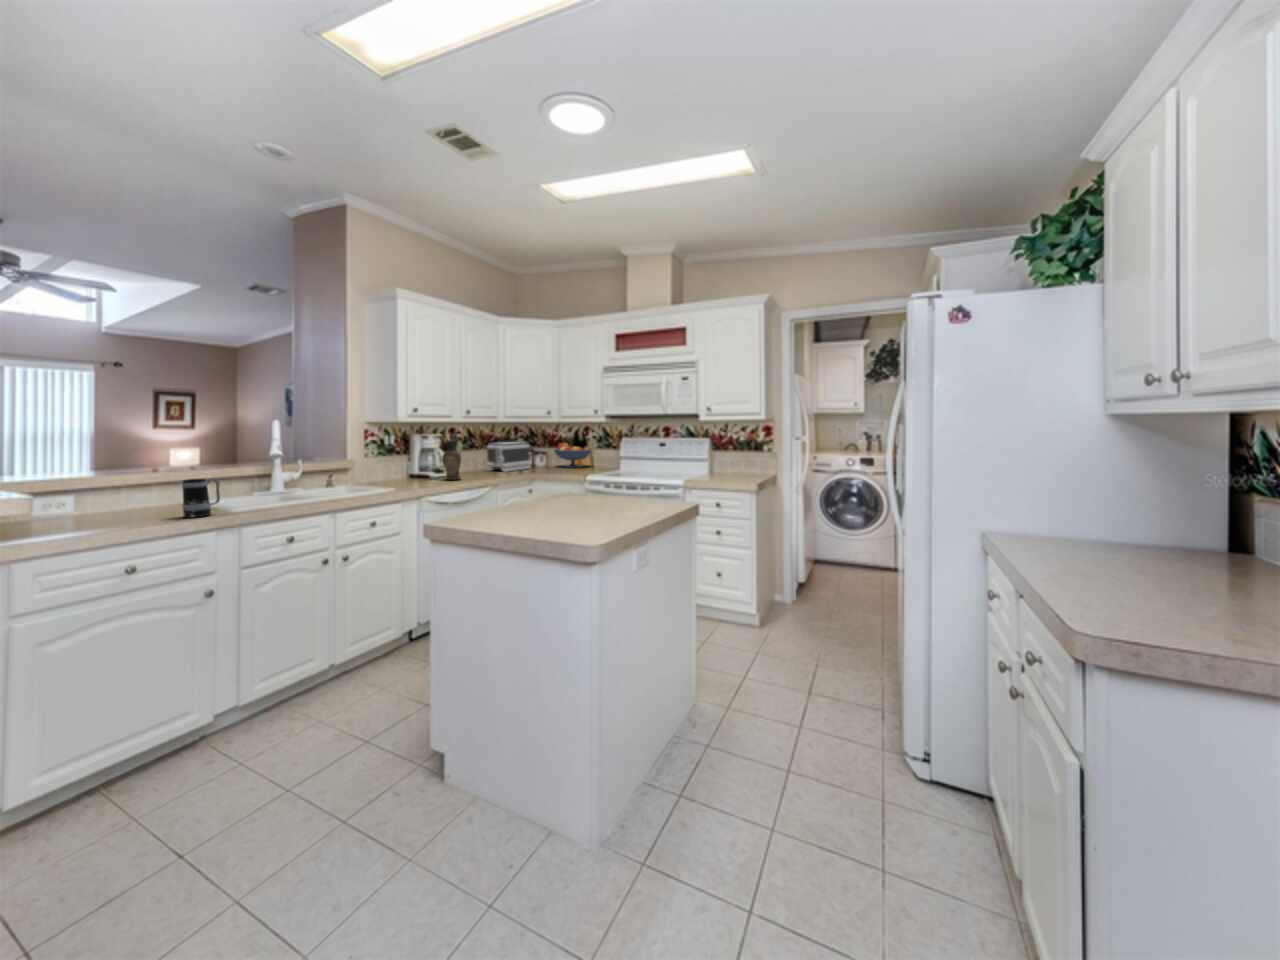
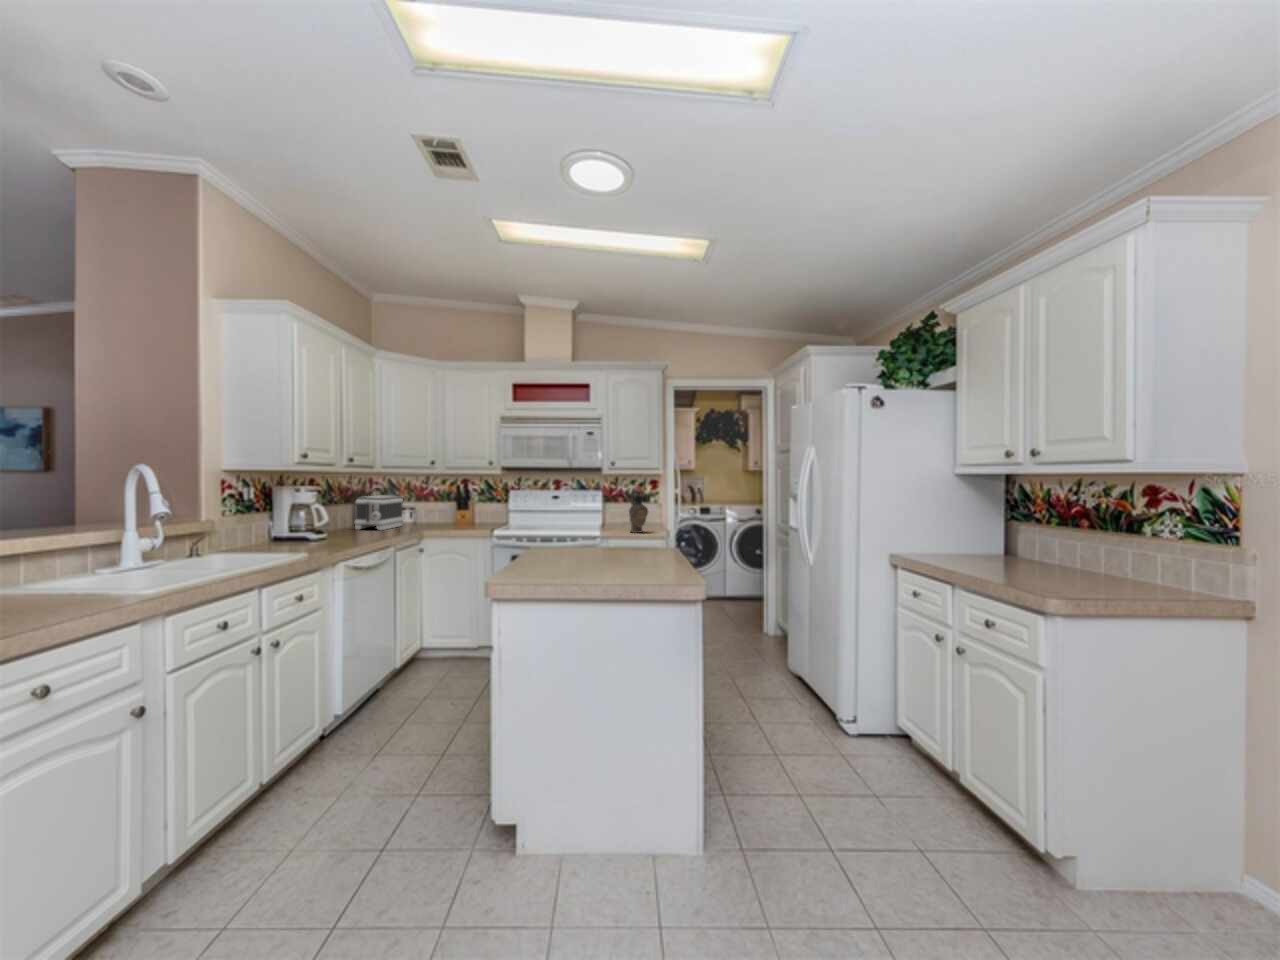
ceramic pitcher: present [442,433,462,480] -> present [629,489,648,533]
fruit bowl: present [554,443,591,468] -> none [424,496,468,524]
mug: present [182,478,220,518] -> none [47,547,109,612]

